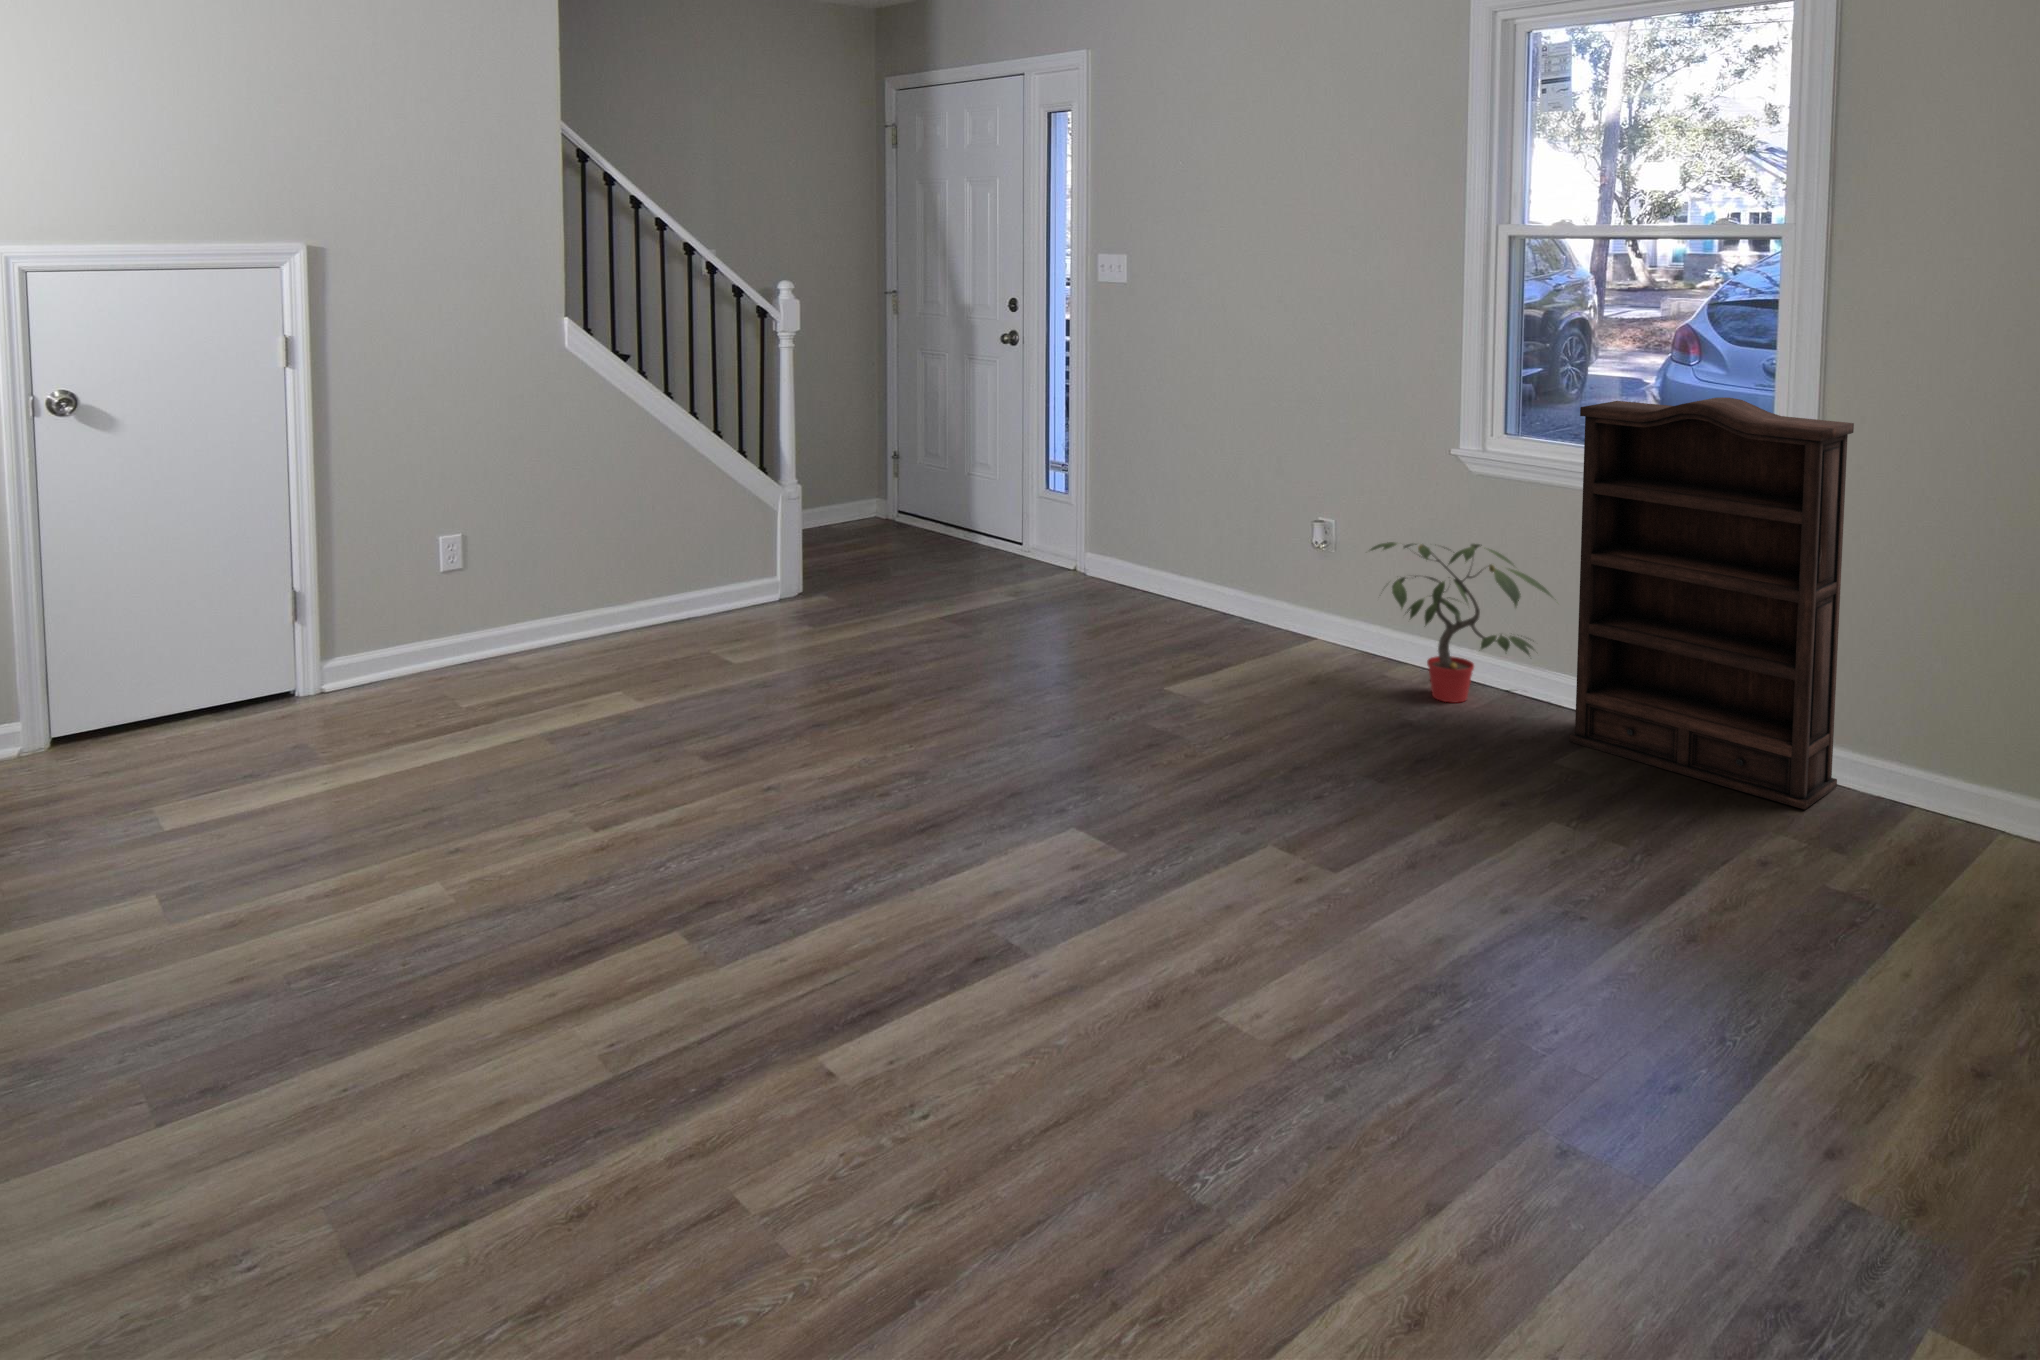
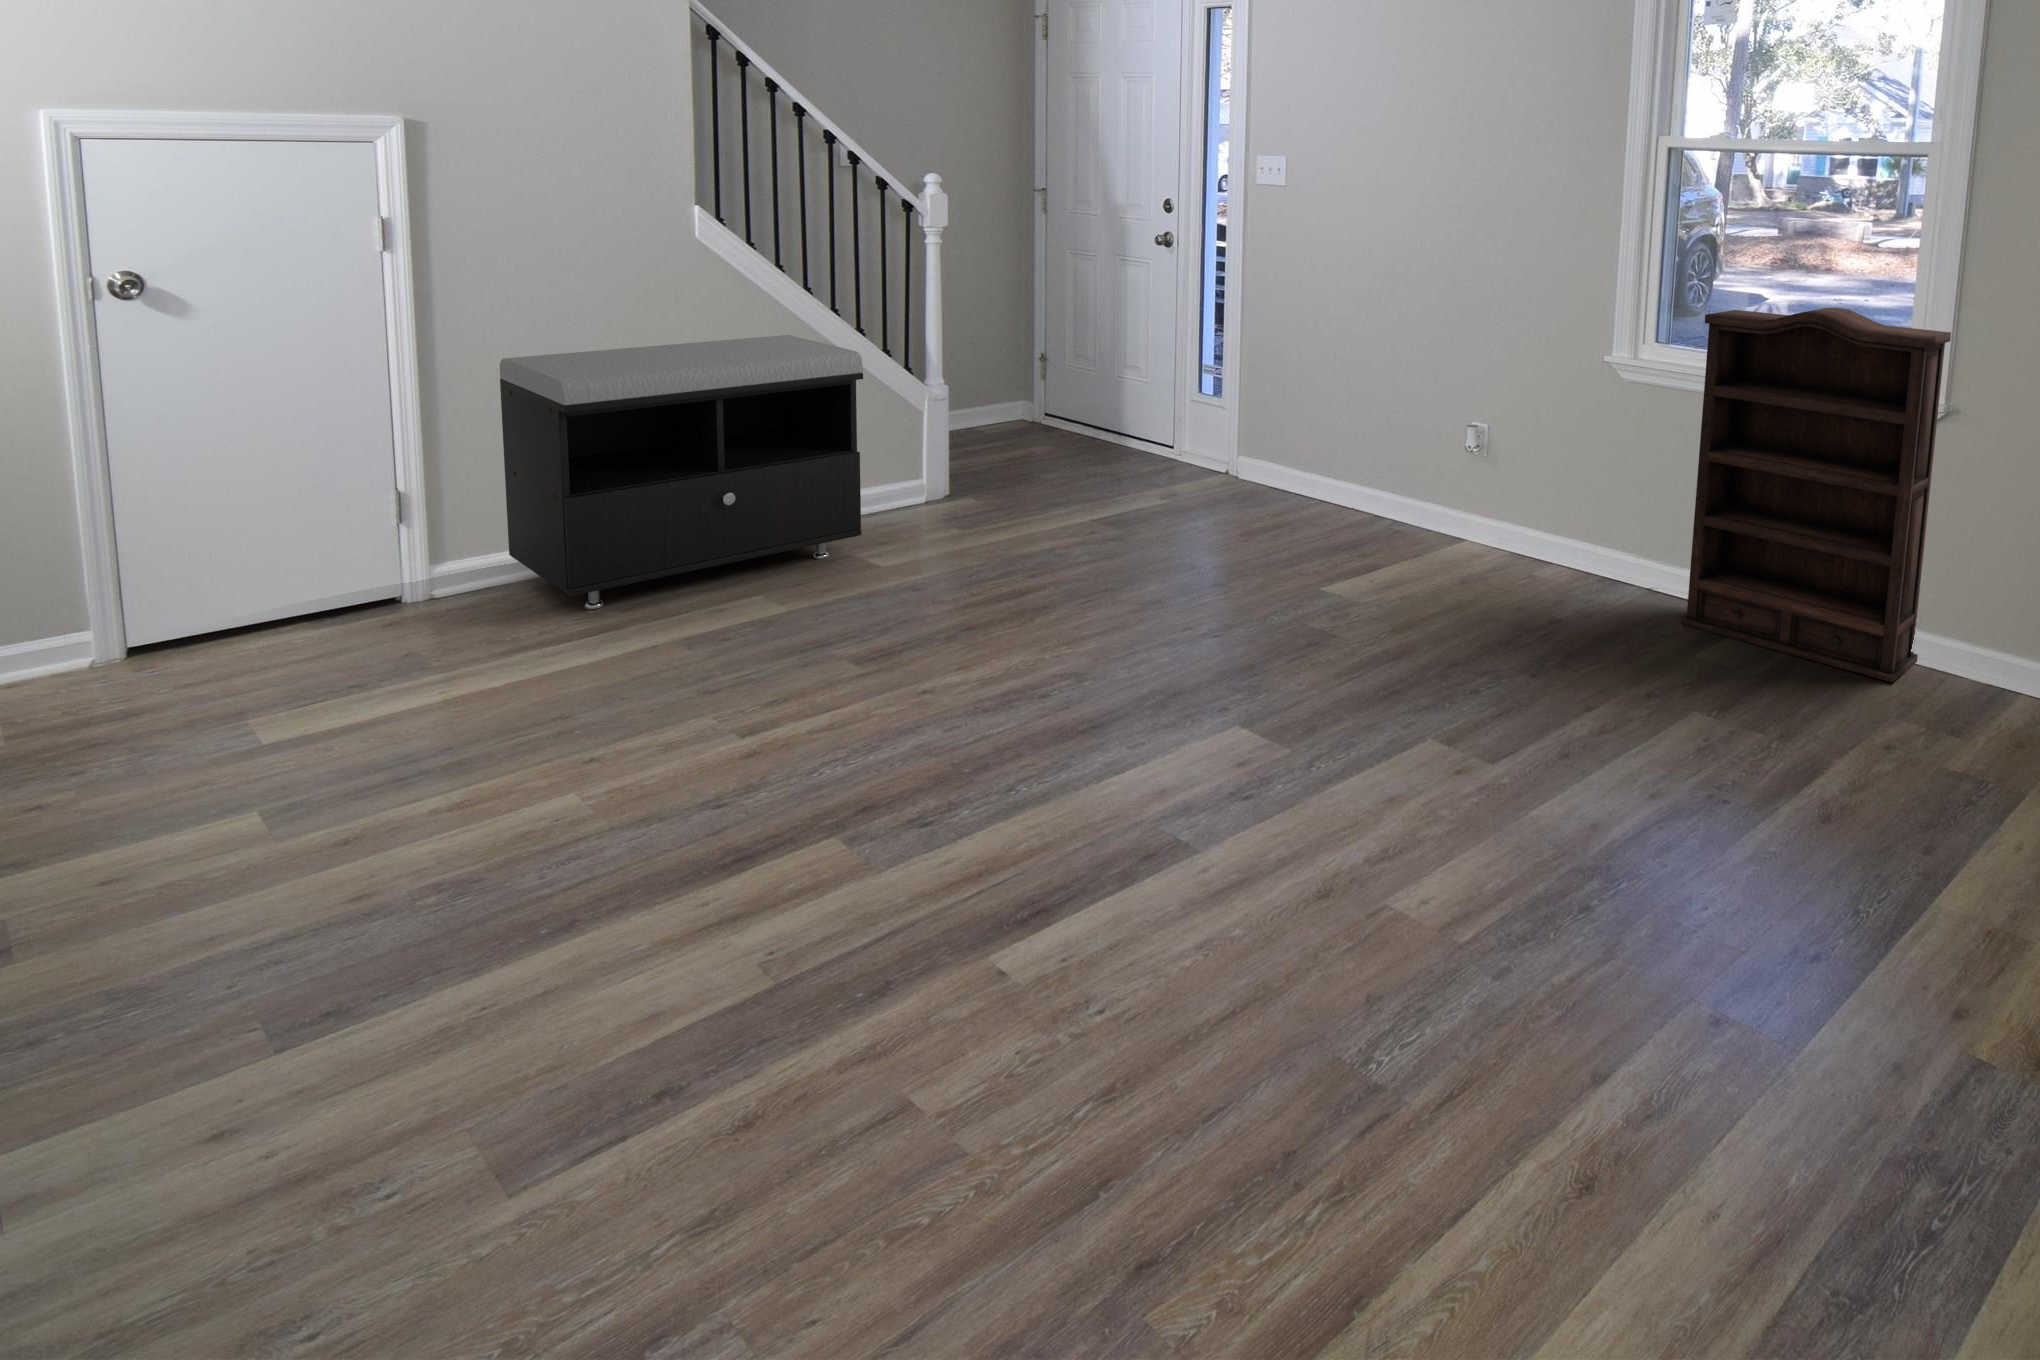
storage bench: none [382,439,719,710] -> present [500,335,863,609]
potted plant: present [1370,542,1556,702] -> none [1497,441,1677,589]

